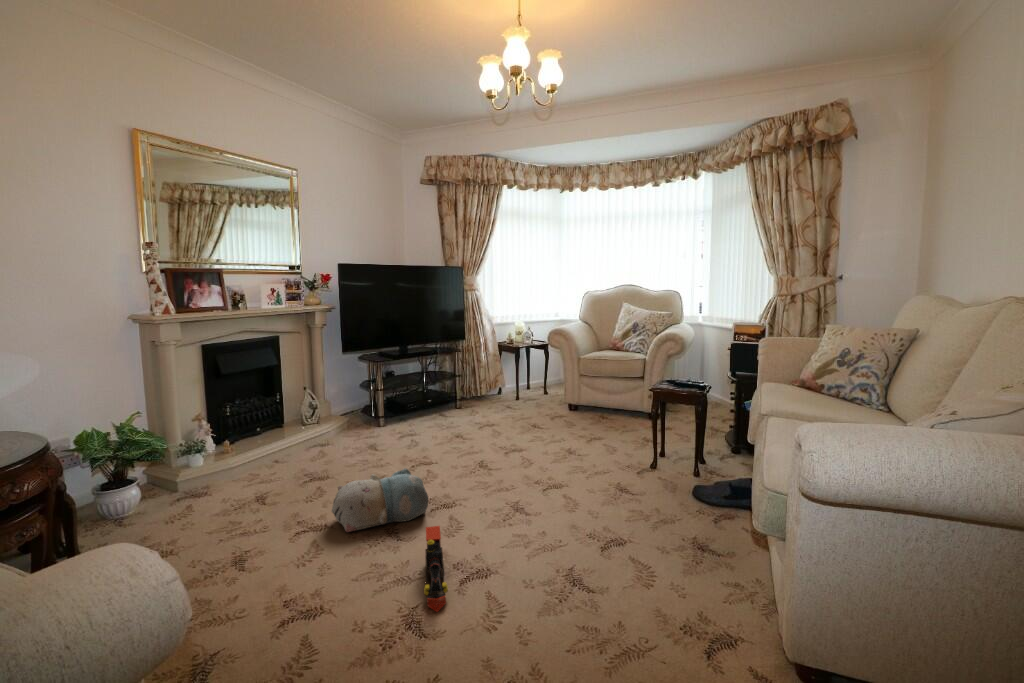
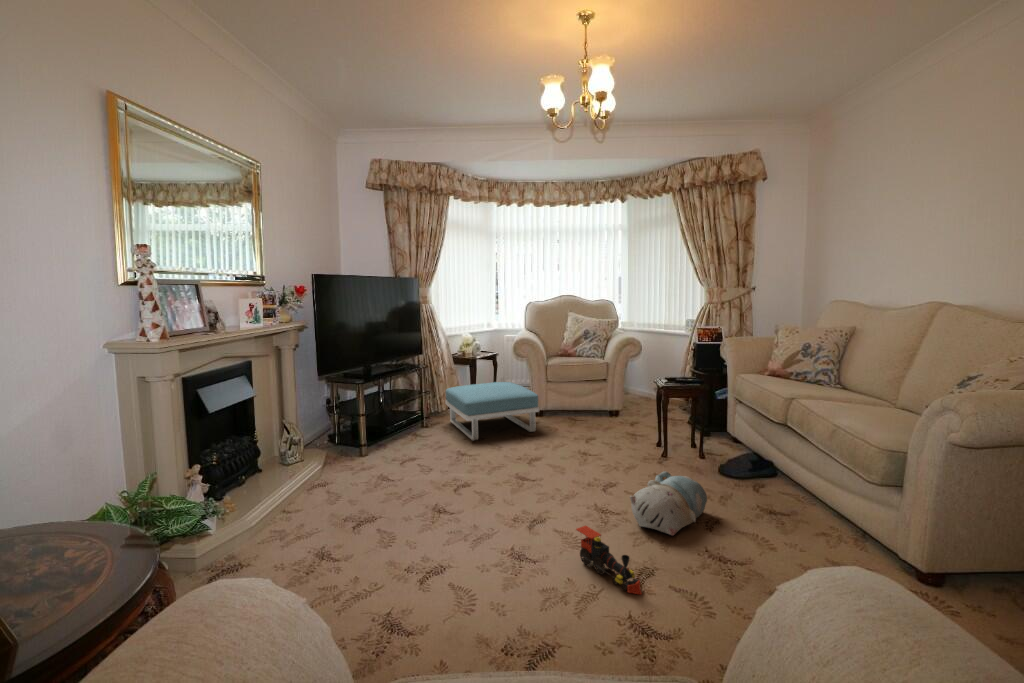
footstool: none [475,372,555,426] -> present [445,382,539,440]
plush toy: present [332,468,428,532] -> present [630,471,707,535]

